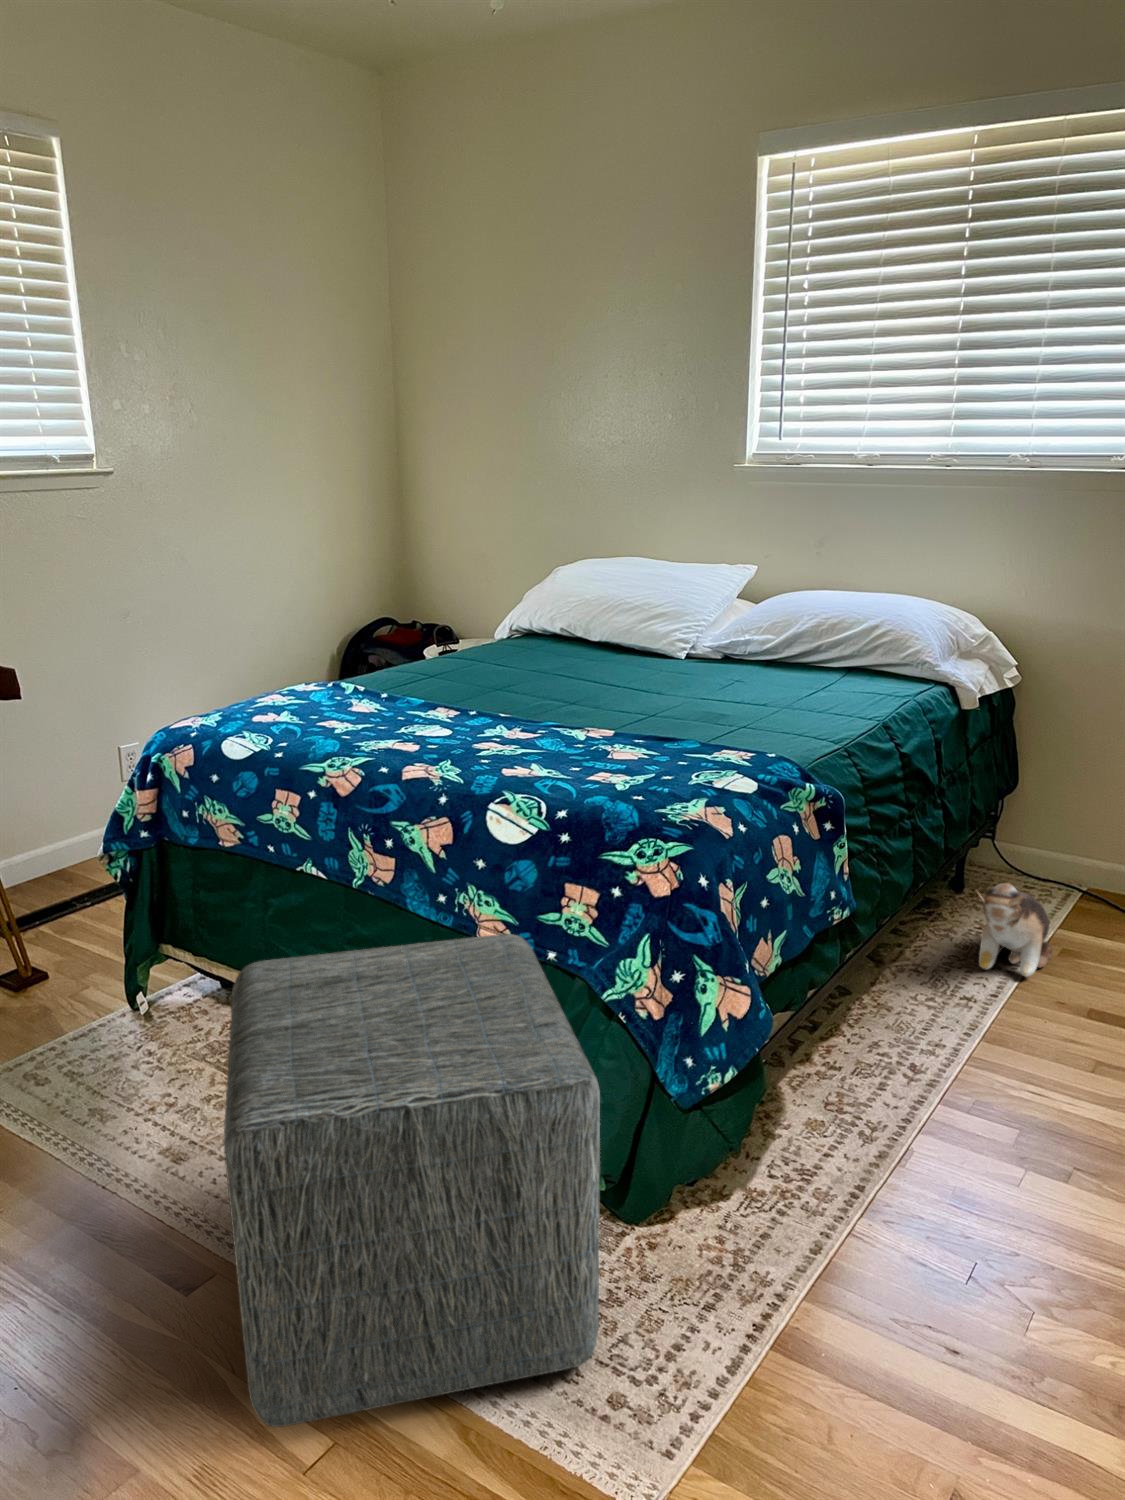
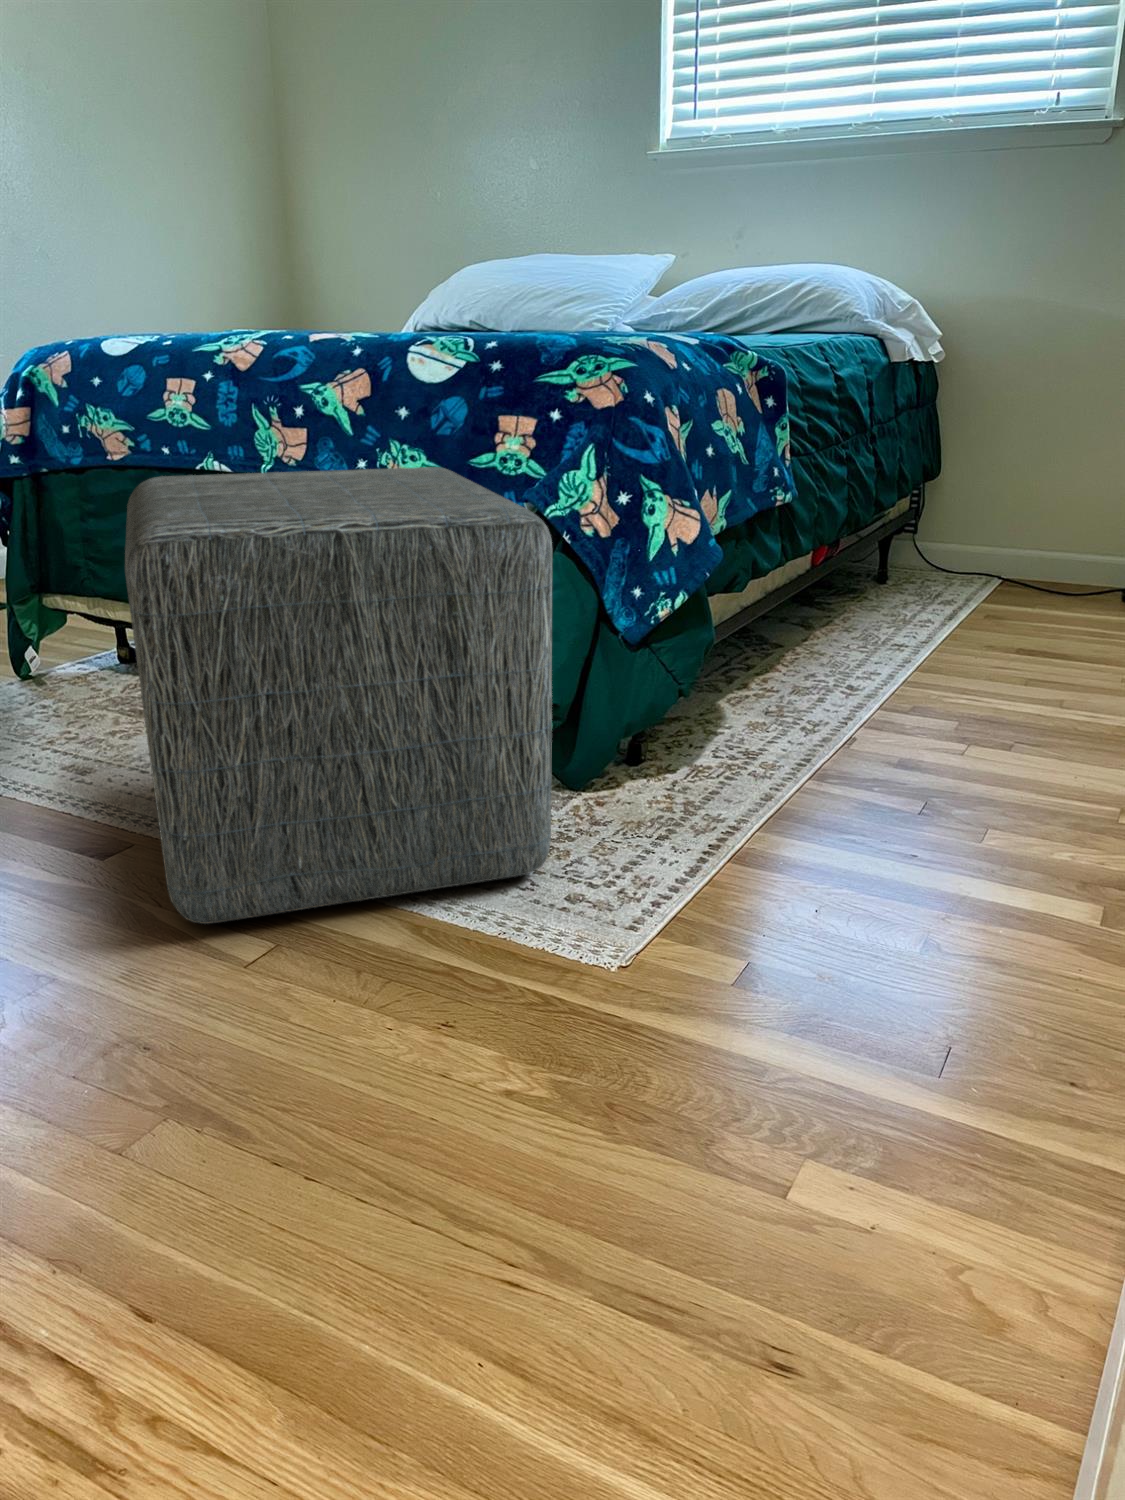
plush toy: present [977,883,1052,977] -> none [908,527,980,629]

